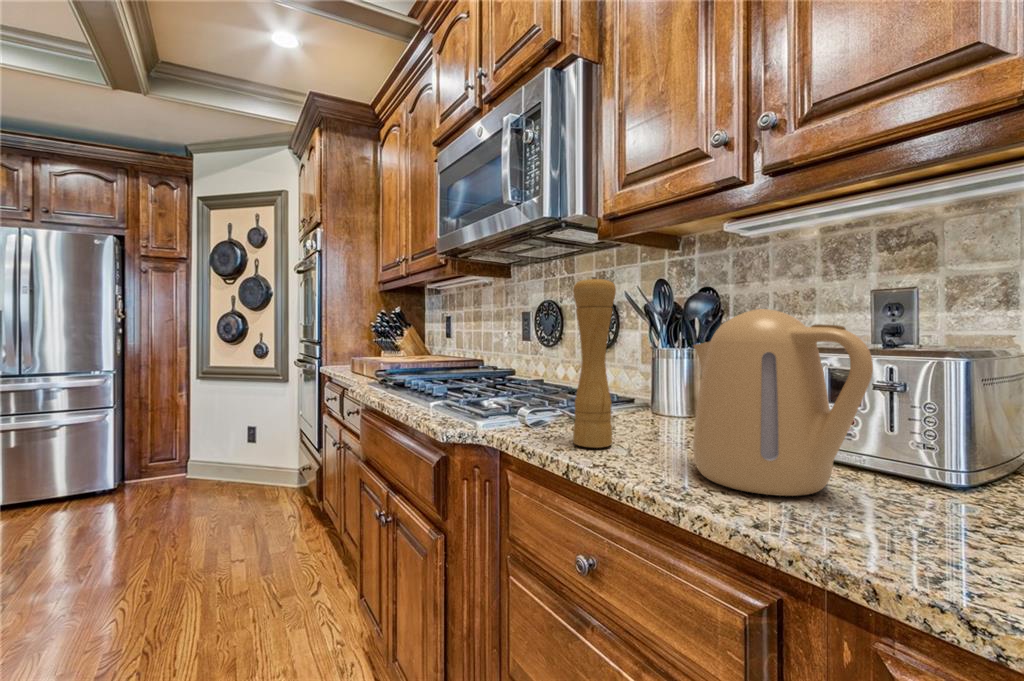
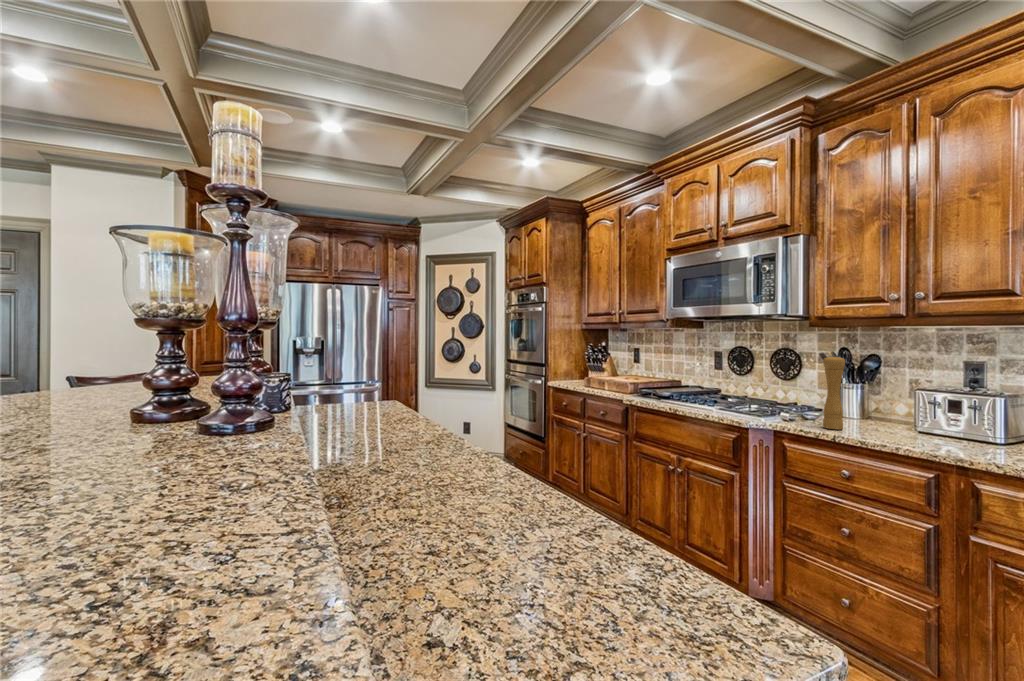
kettle: present [693,309,873,496] -> none [887,376,970,445]

